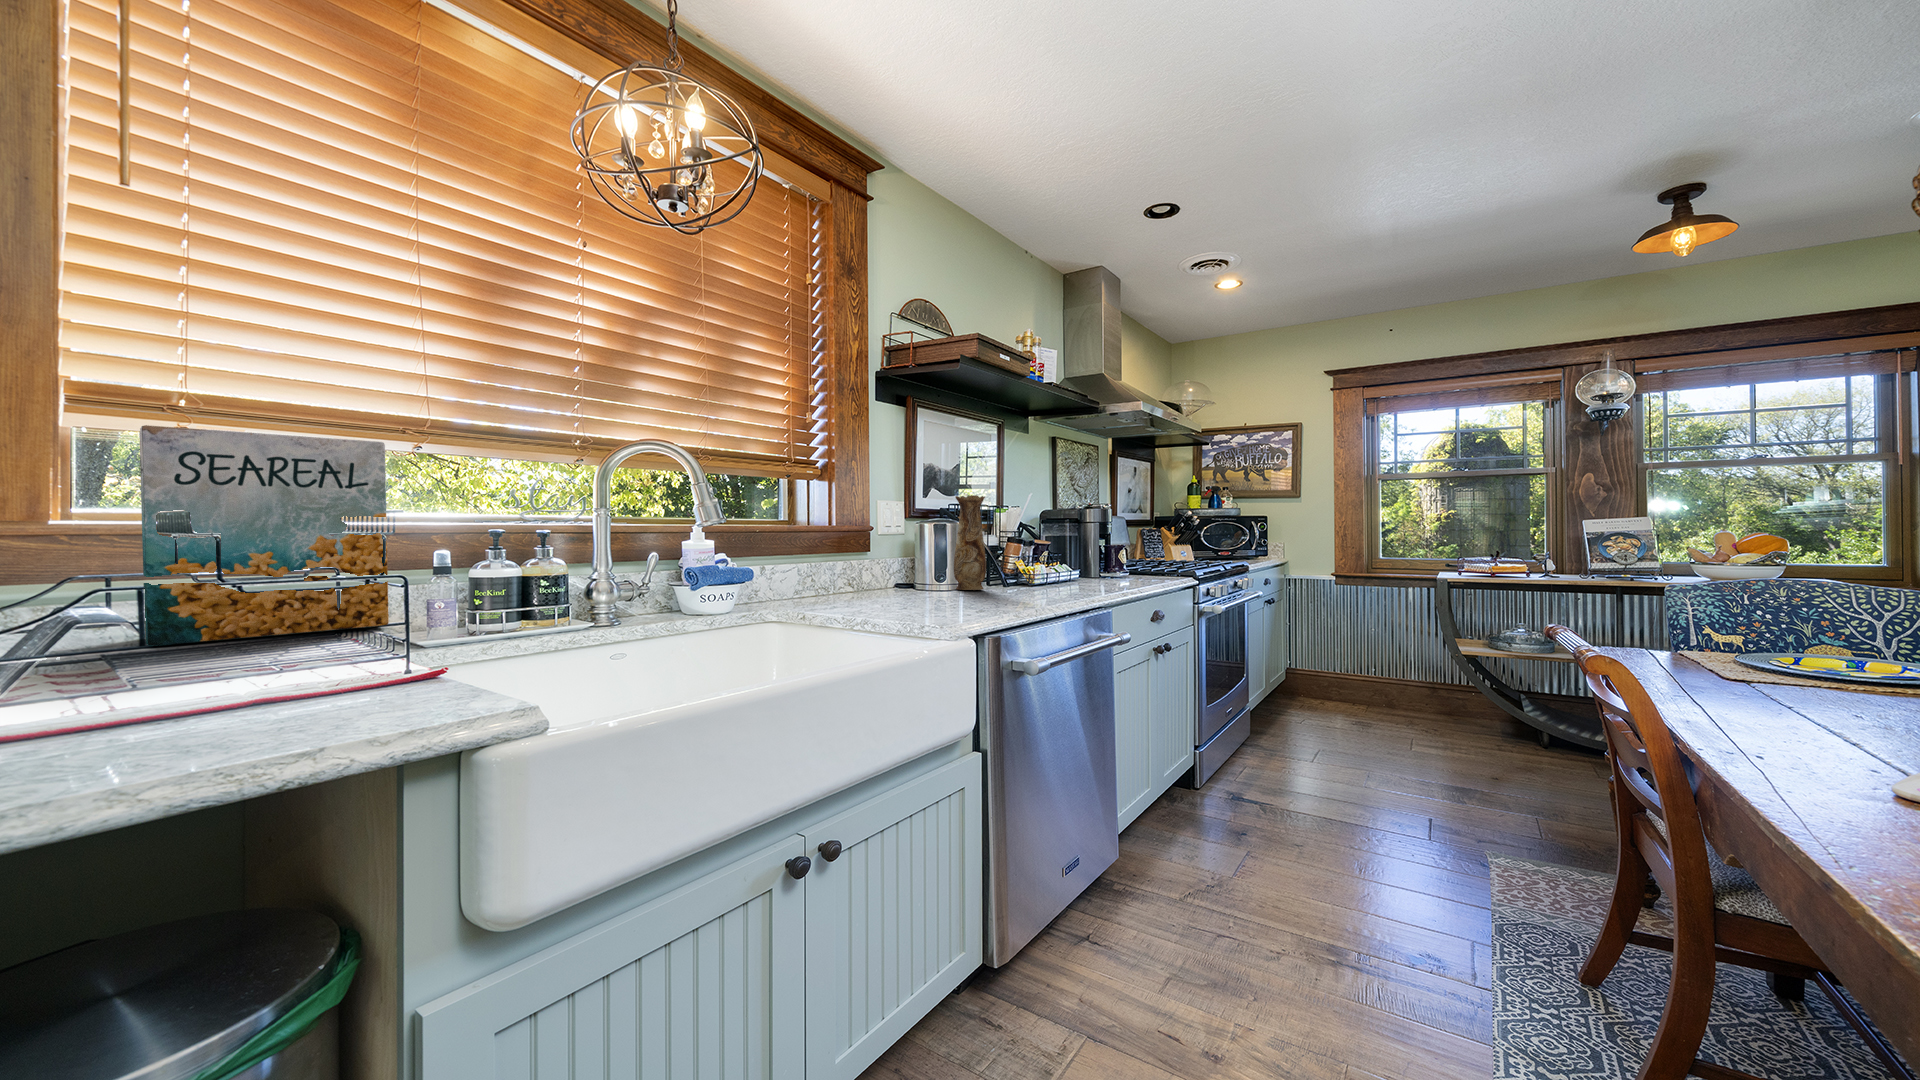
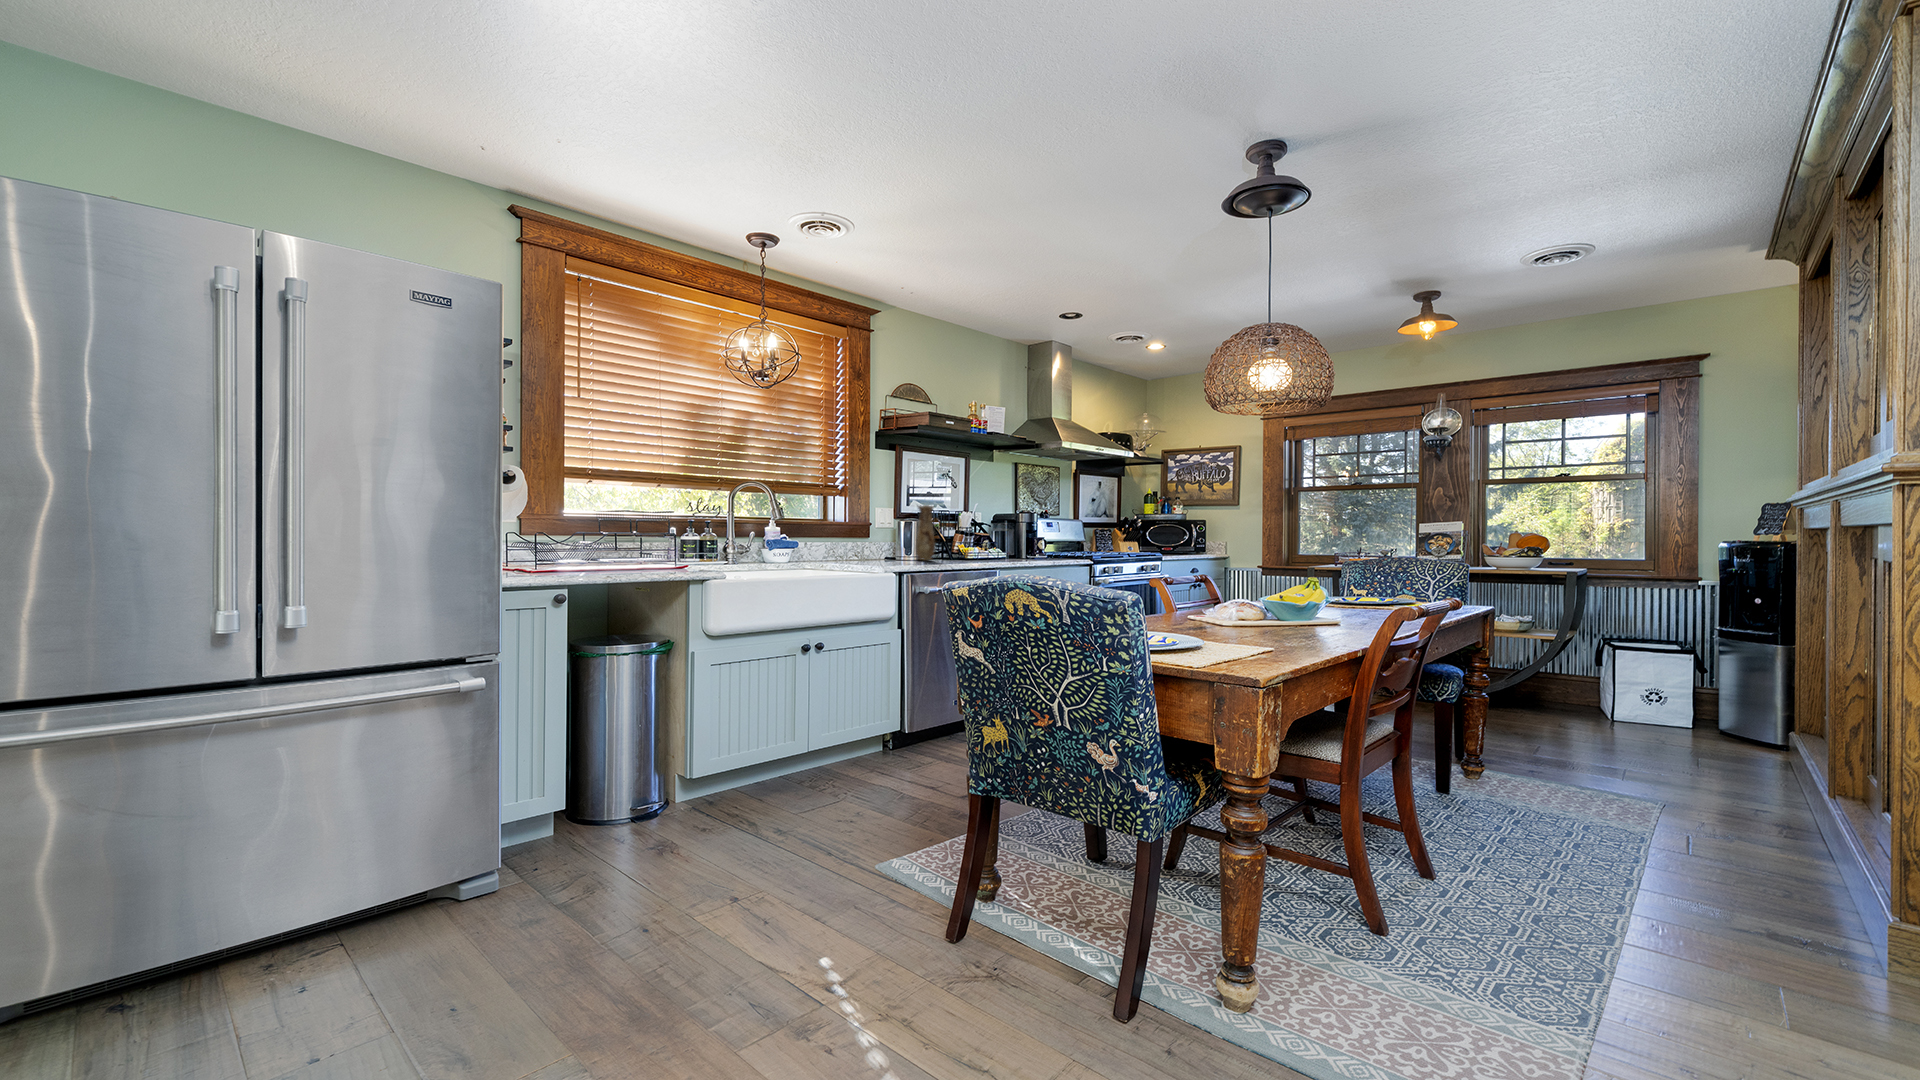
cereal box: present [139,425,389,646] -> none [581,481,654,559]

